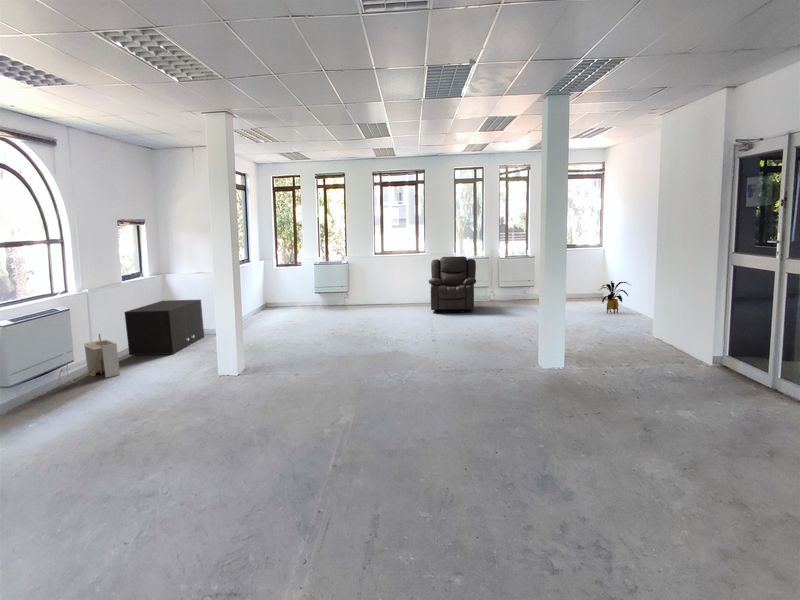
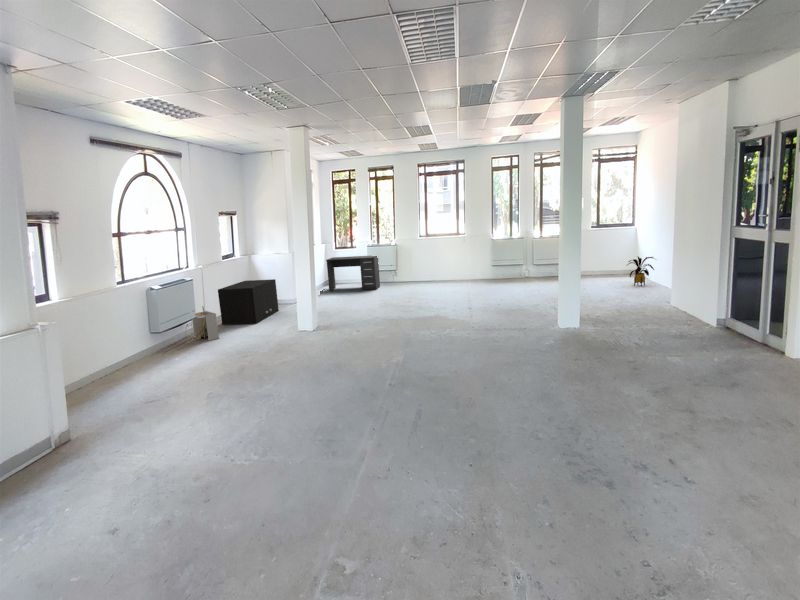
chair: present [429,256,476,312] -> none [469,238,513,288]
desk: none [265,273,328,313] -> present [326,255,380,291]

